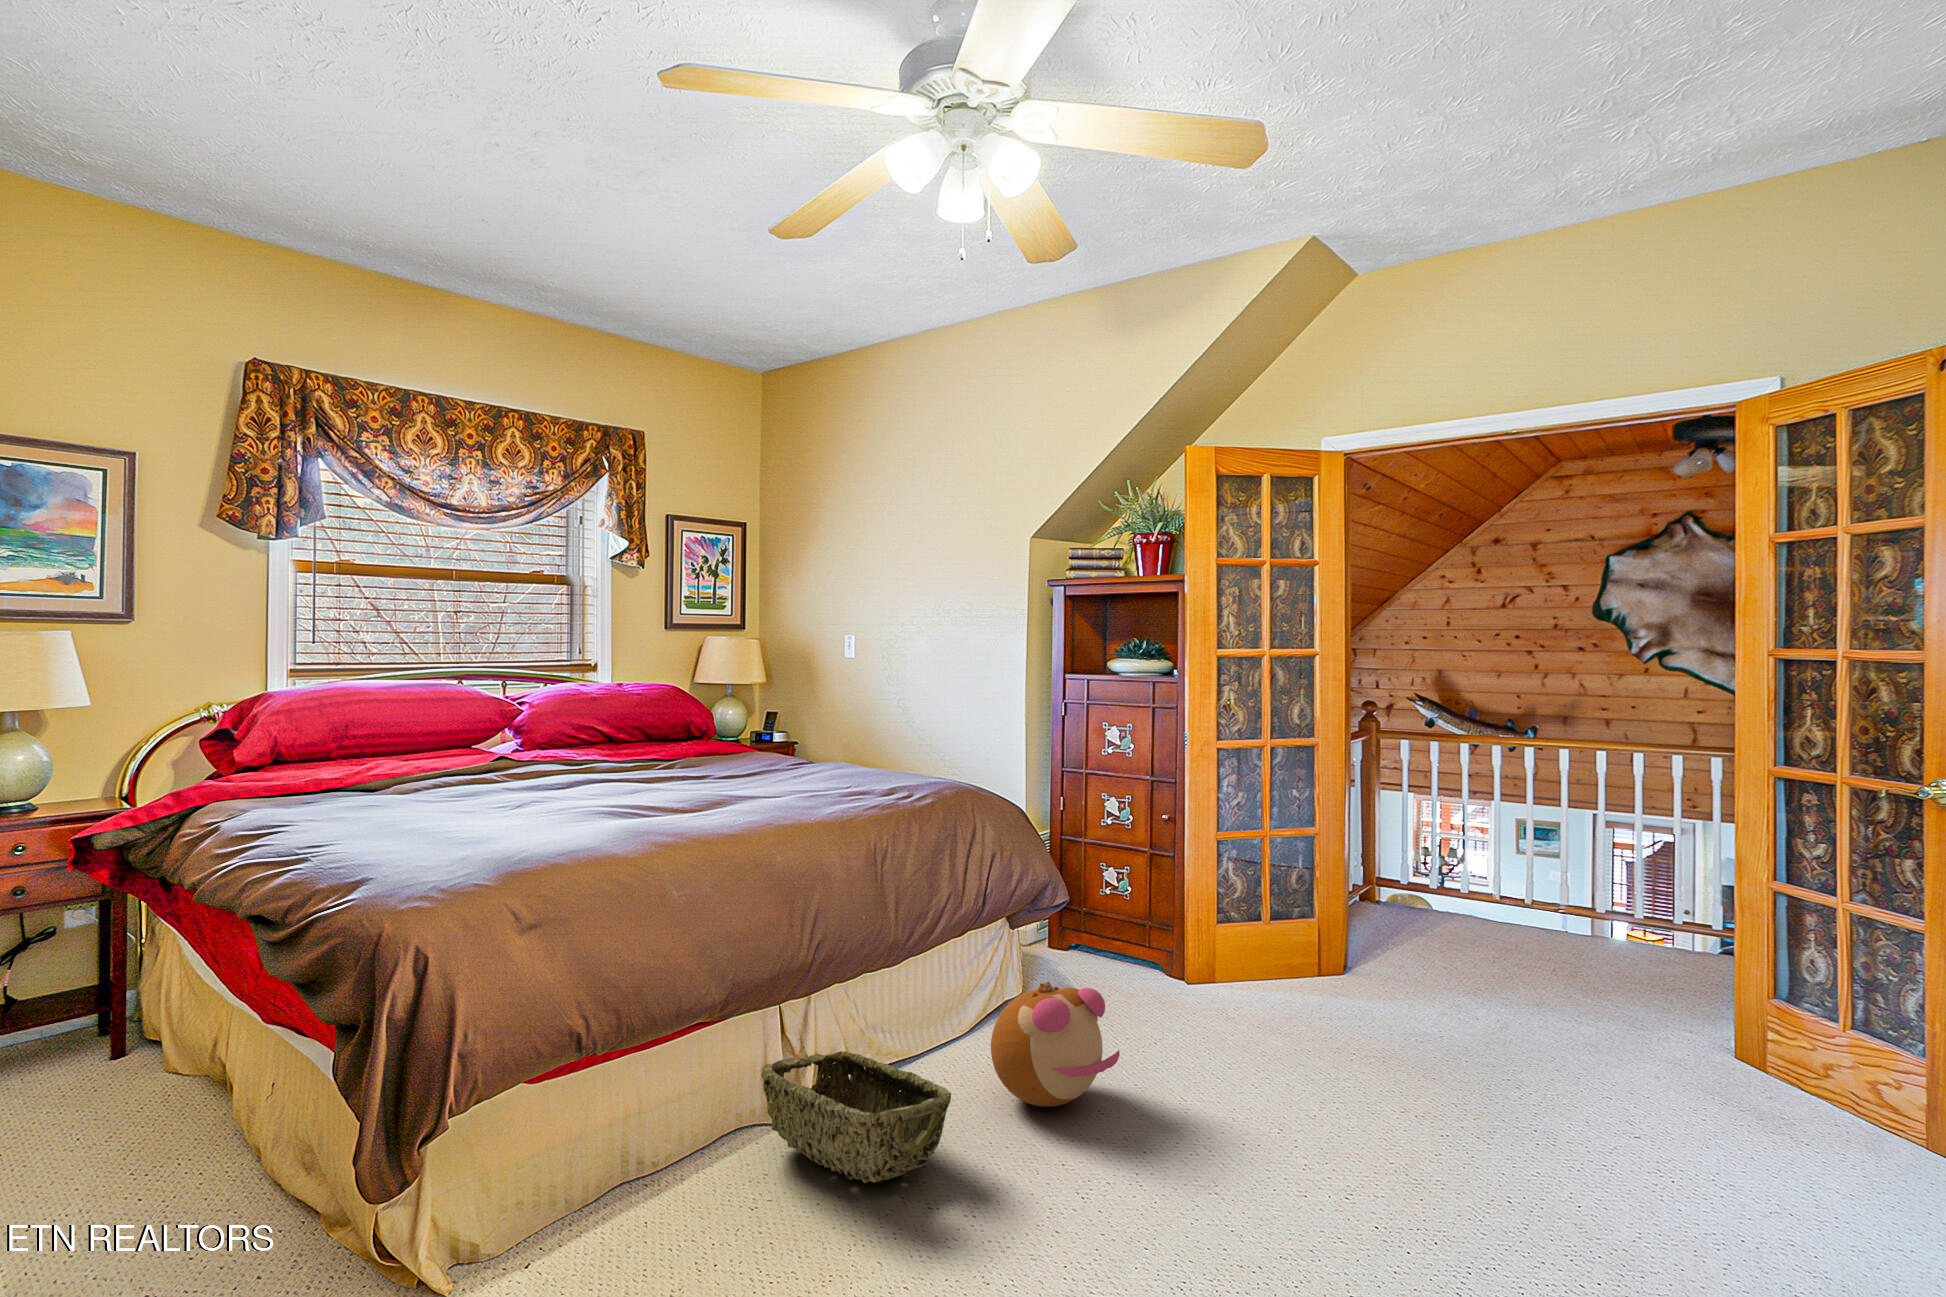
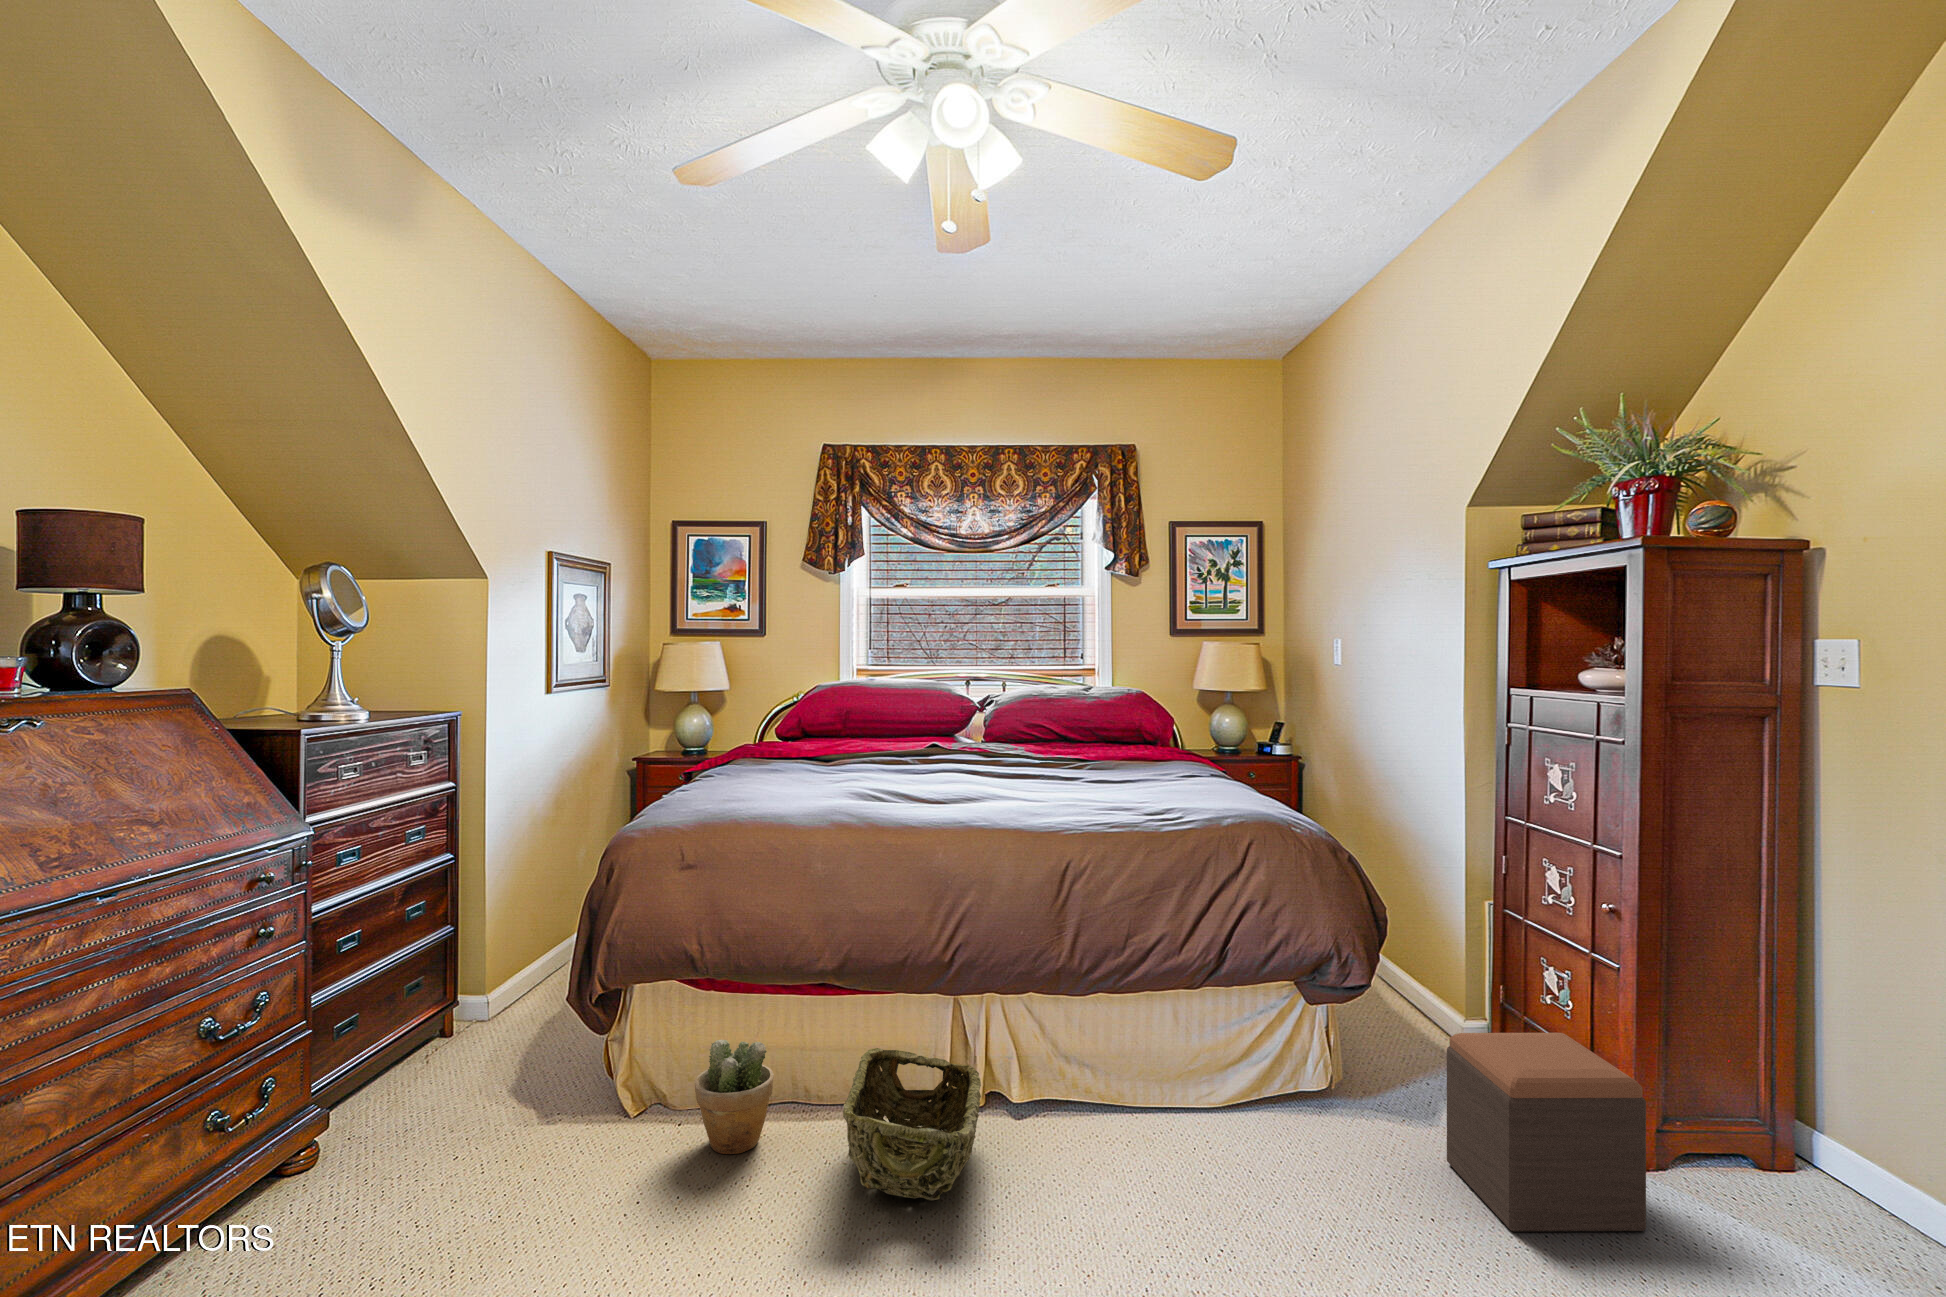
footstool: none [1120,900,1235,1028] -> present [1447,1033,1646,1232]
plush toy: present [991,982,1120,1107] -> none [1088,1062,1234,1221]
potted plant: none [613,1095,707,1239] -> present [694,1040,774,1154]

